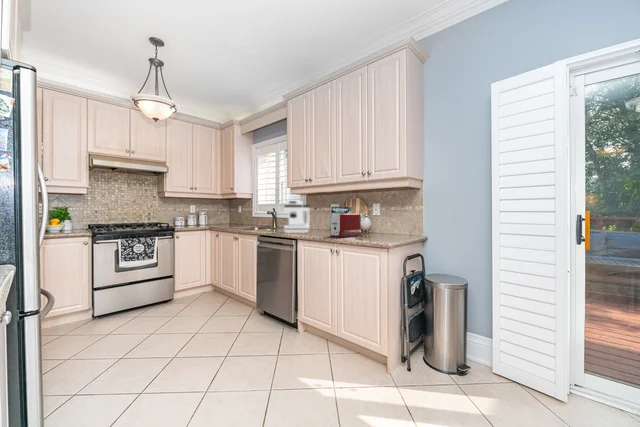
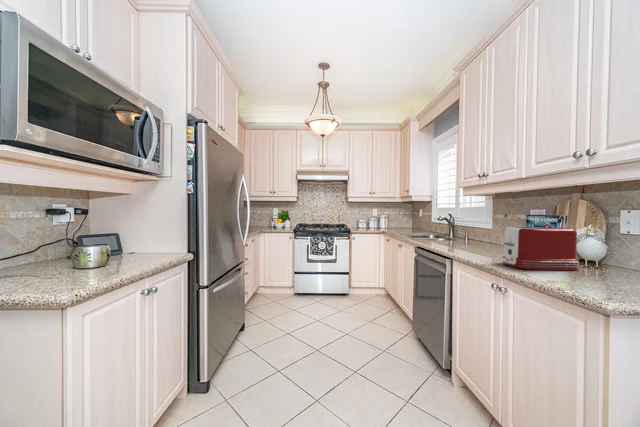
coffee maker: present [284,201,310,233] -> none [443,205,489,251]

